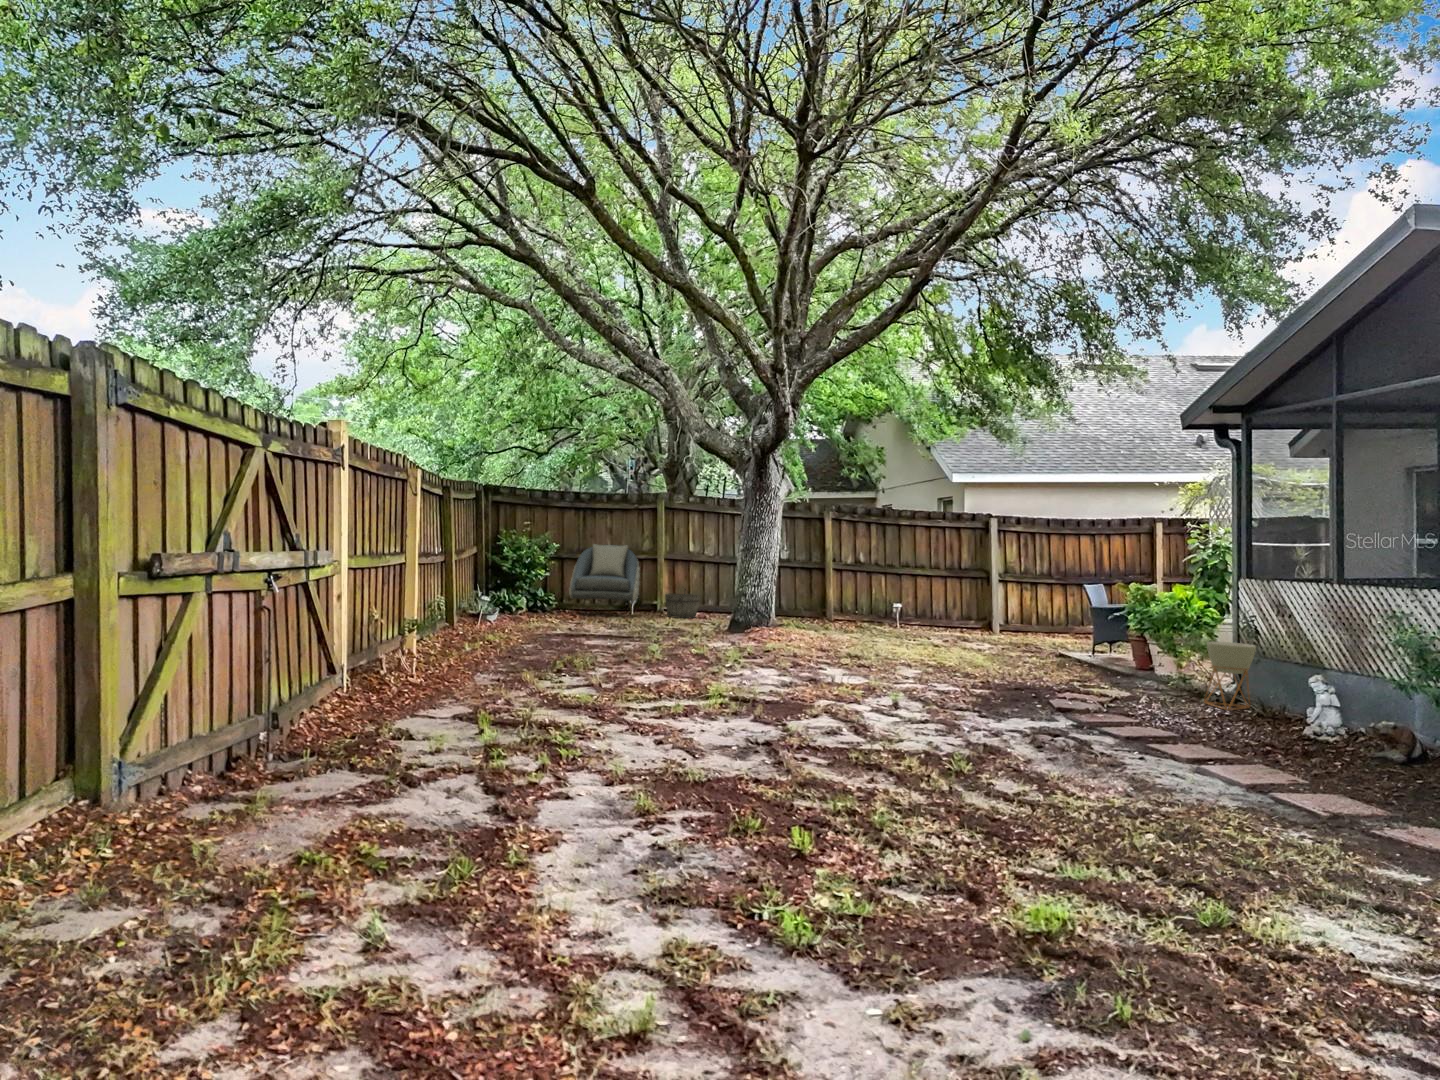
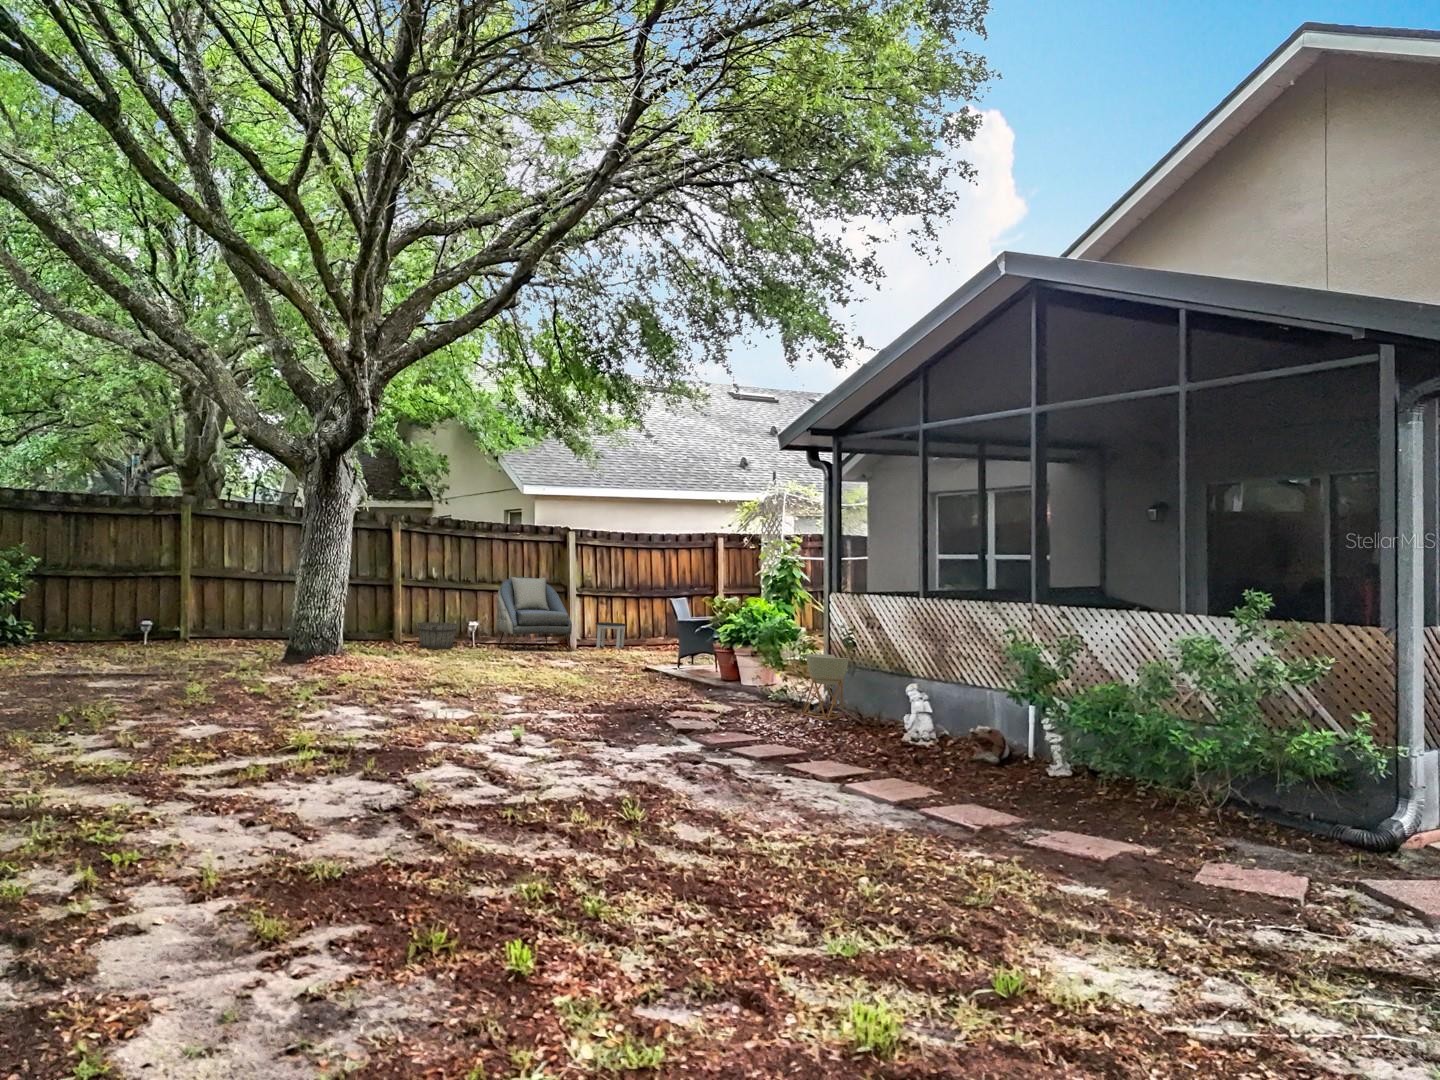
armchair: present [569,544,640,614] -> present [497,577,572,652]
wooden bucket: present [665,589,701,618] -> present [417,615,457,649]
round table: none [1019,607,1052,634] -> present [596,622,627,649]

